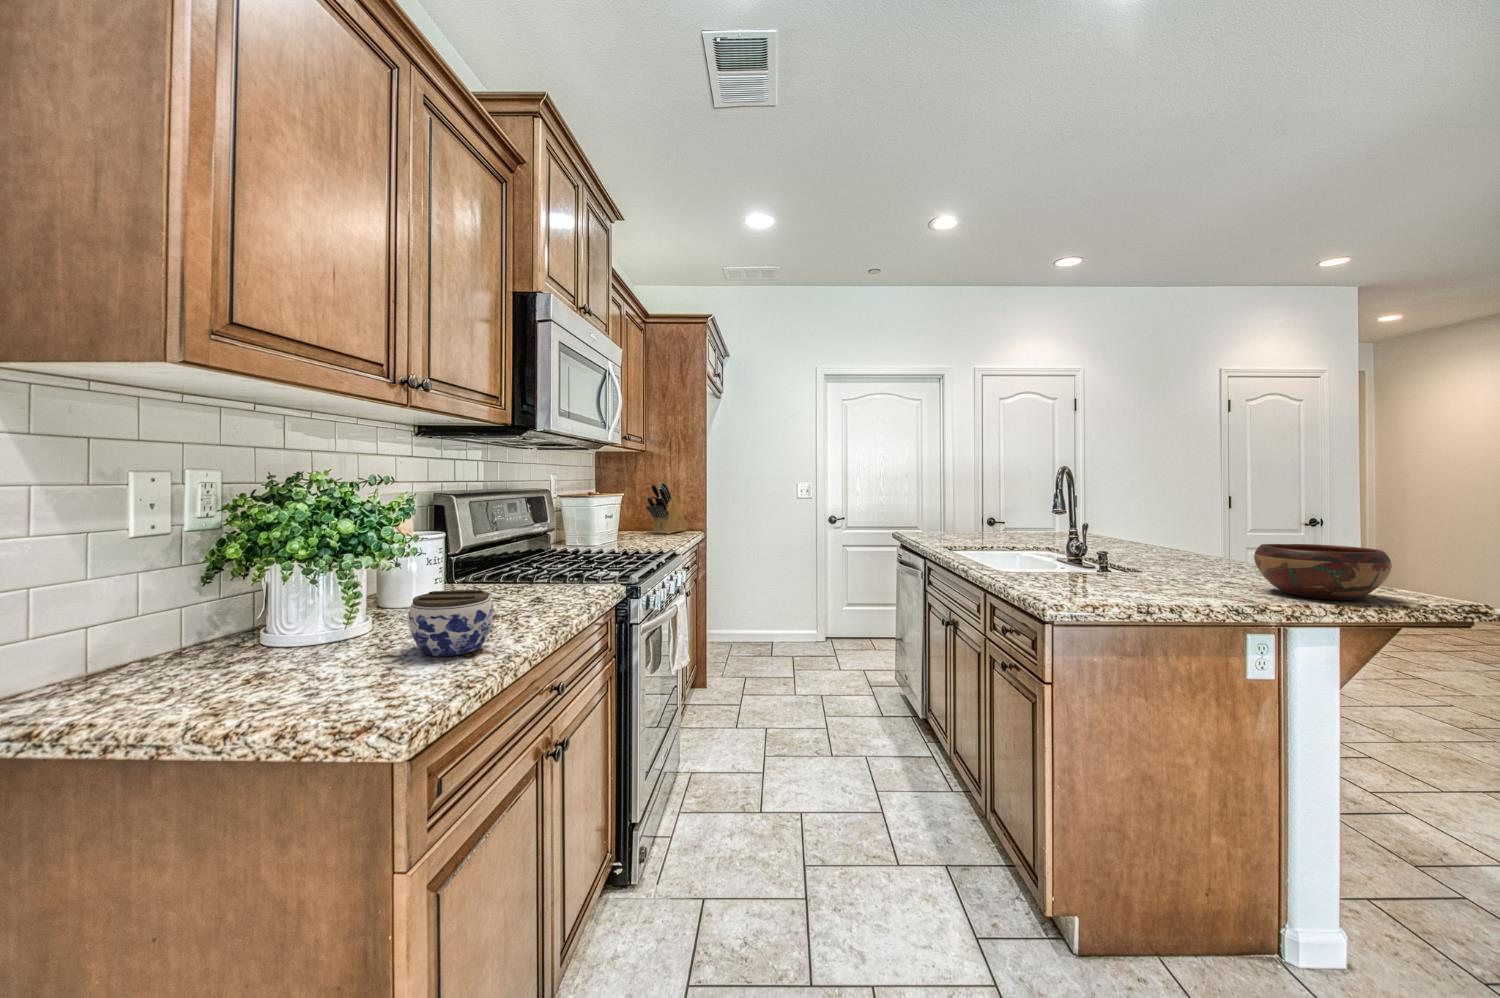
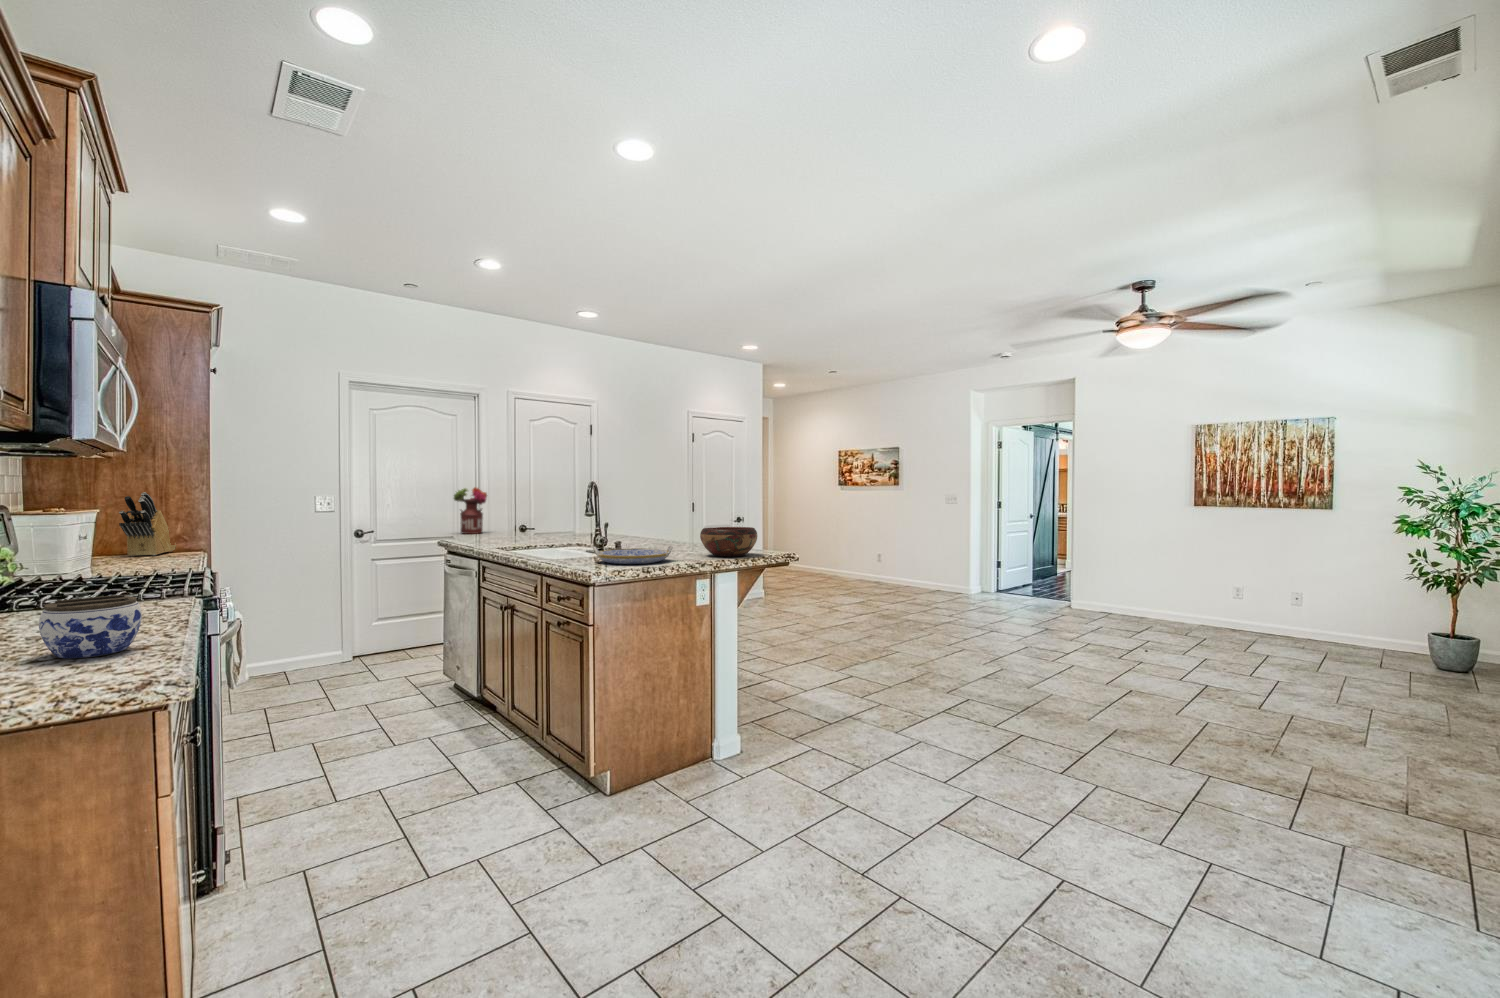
flower arrangement: none [915,477,951,527] -> present [454,487,487,534]
serving tray: none [1058,562,1199,596] -> present [593,546,673,564]

